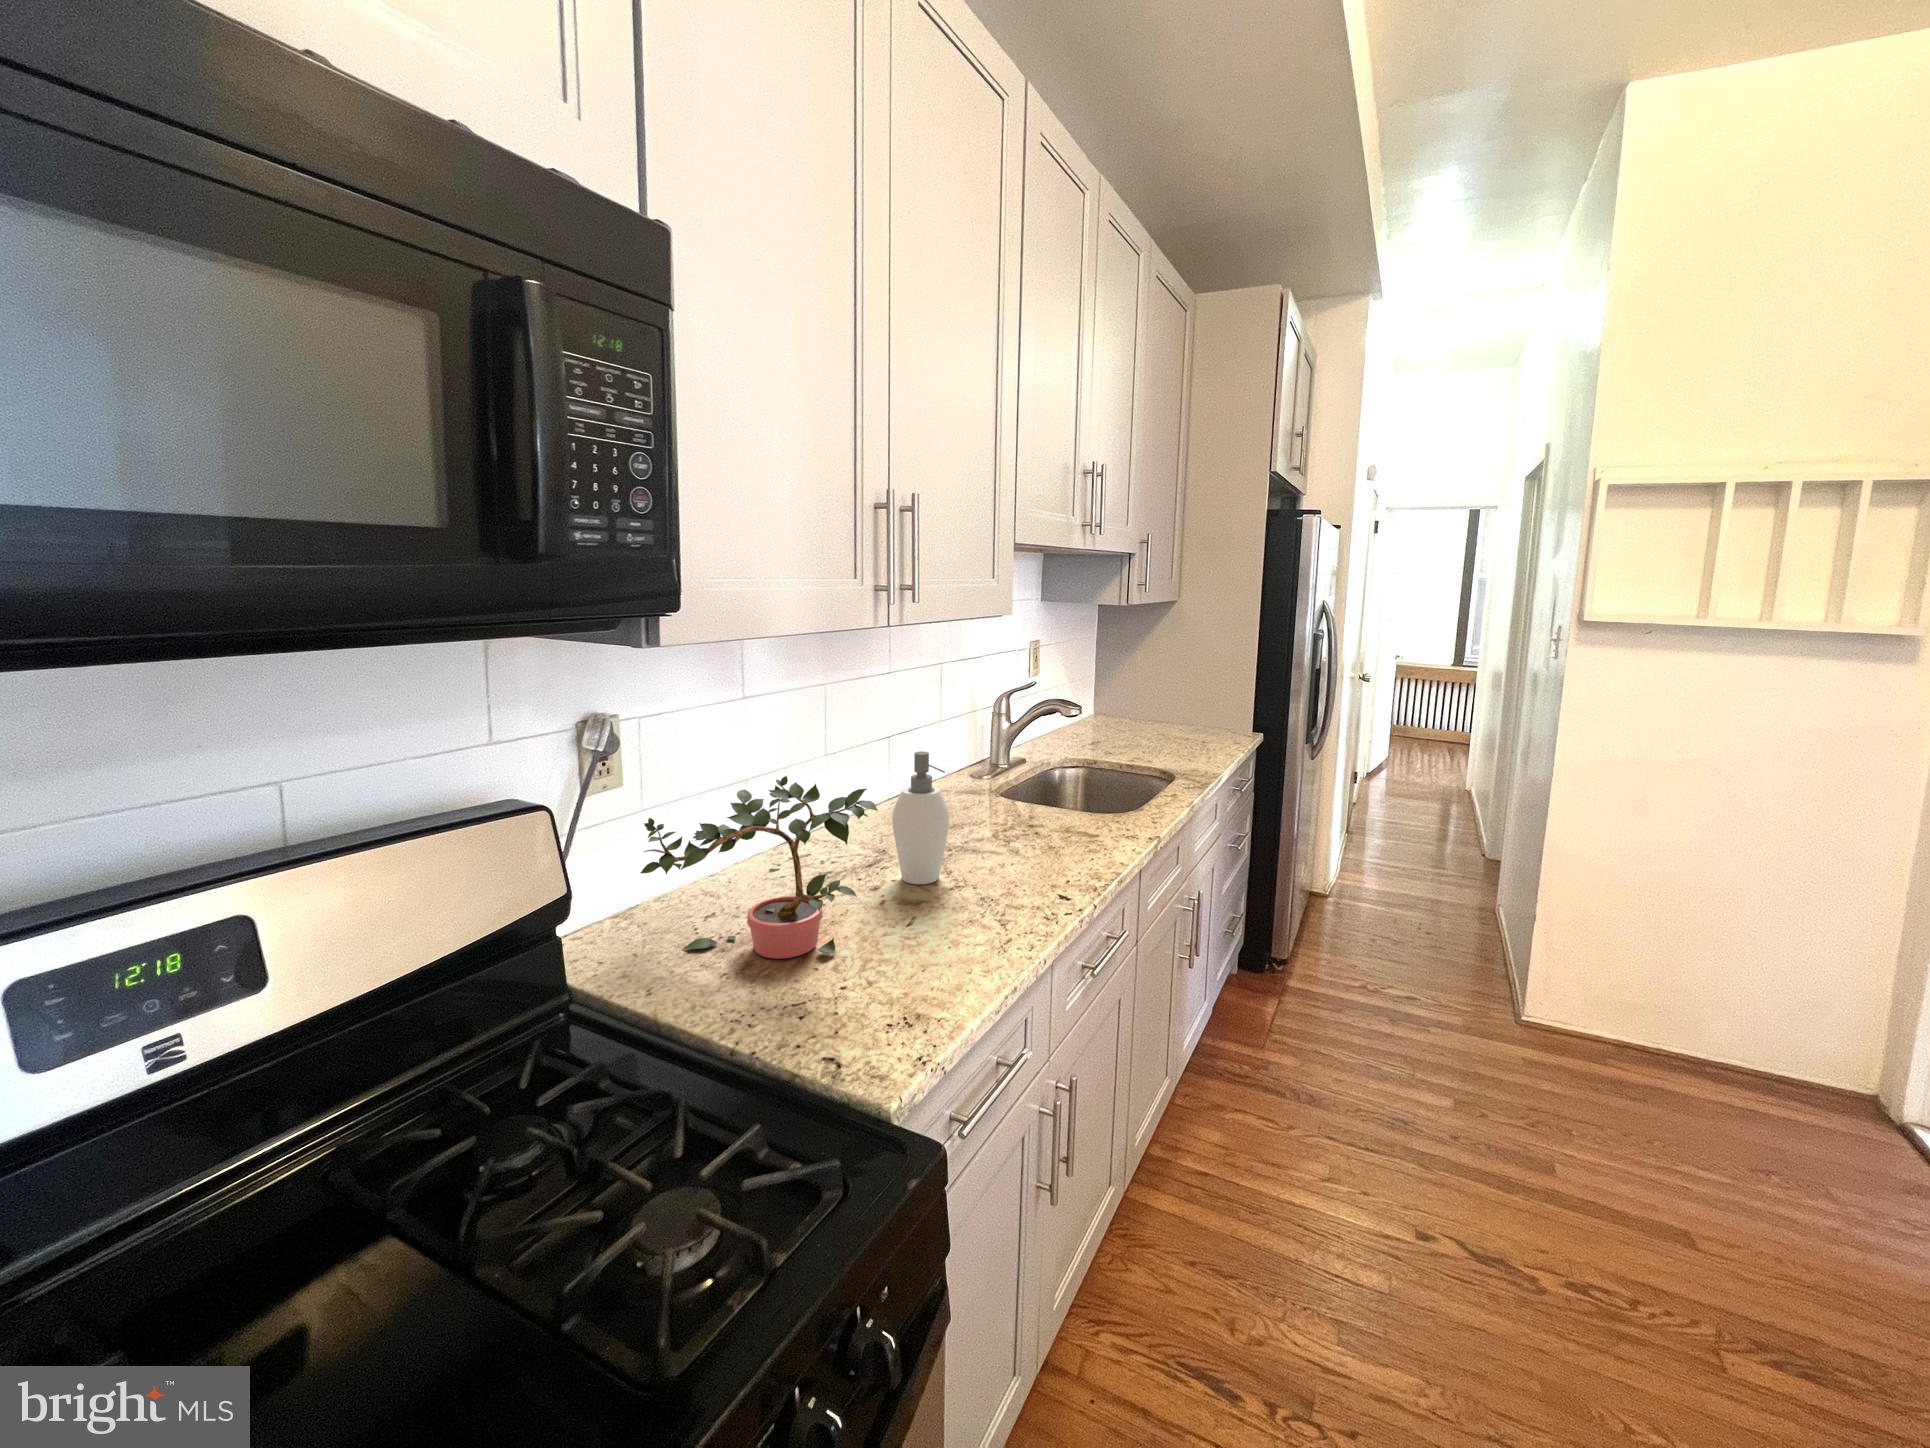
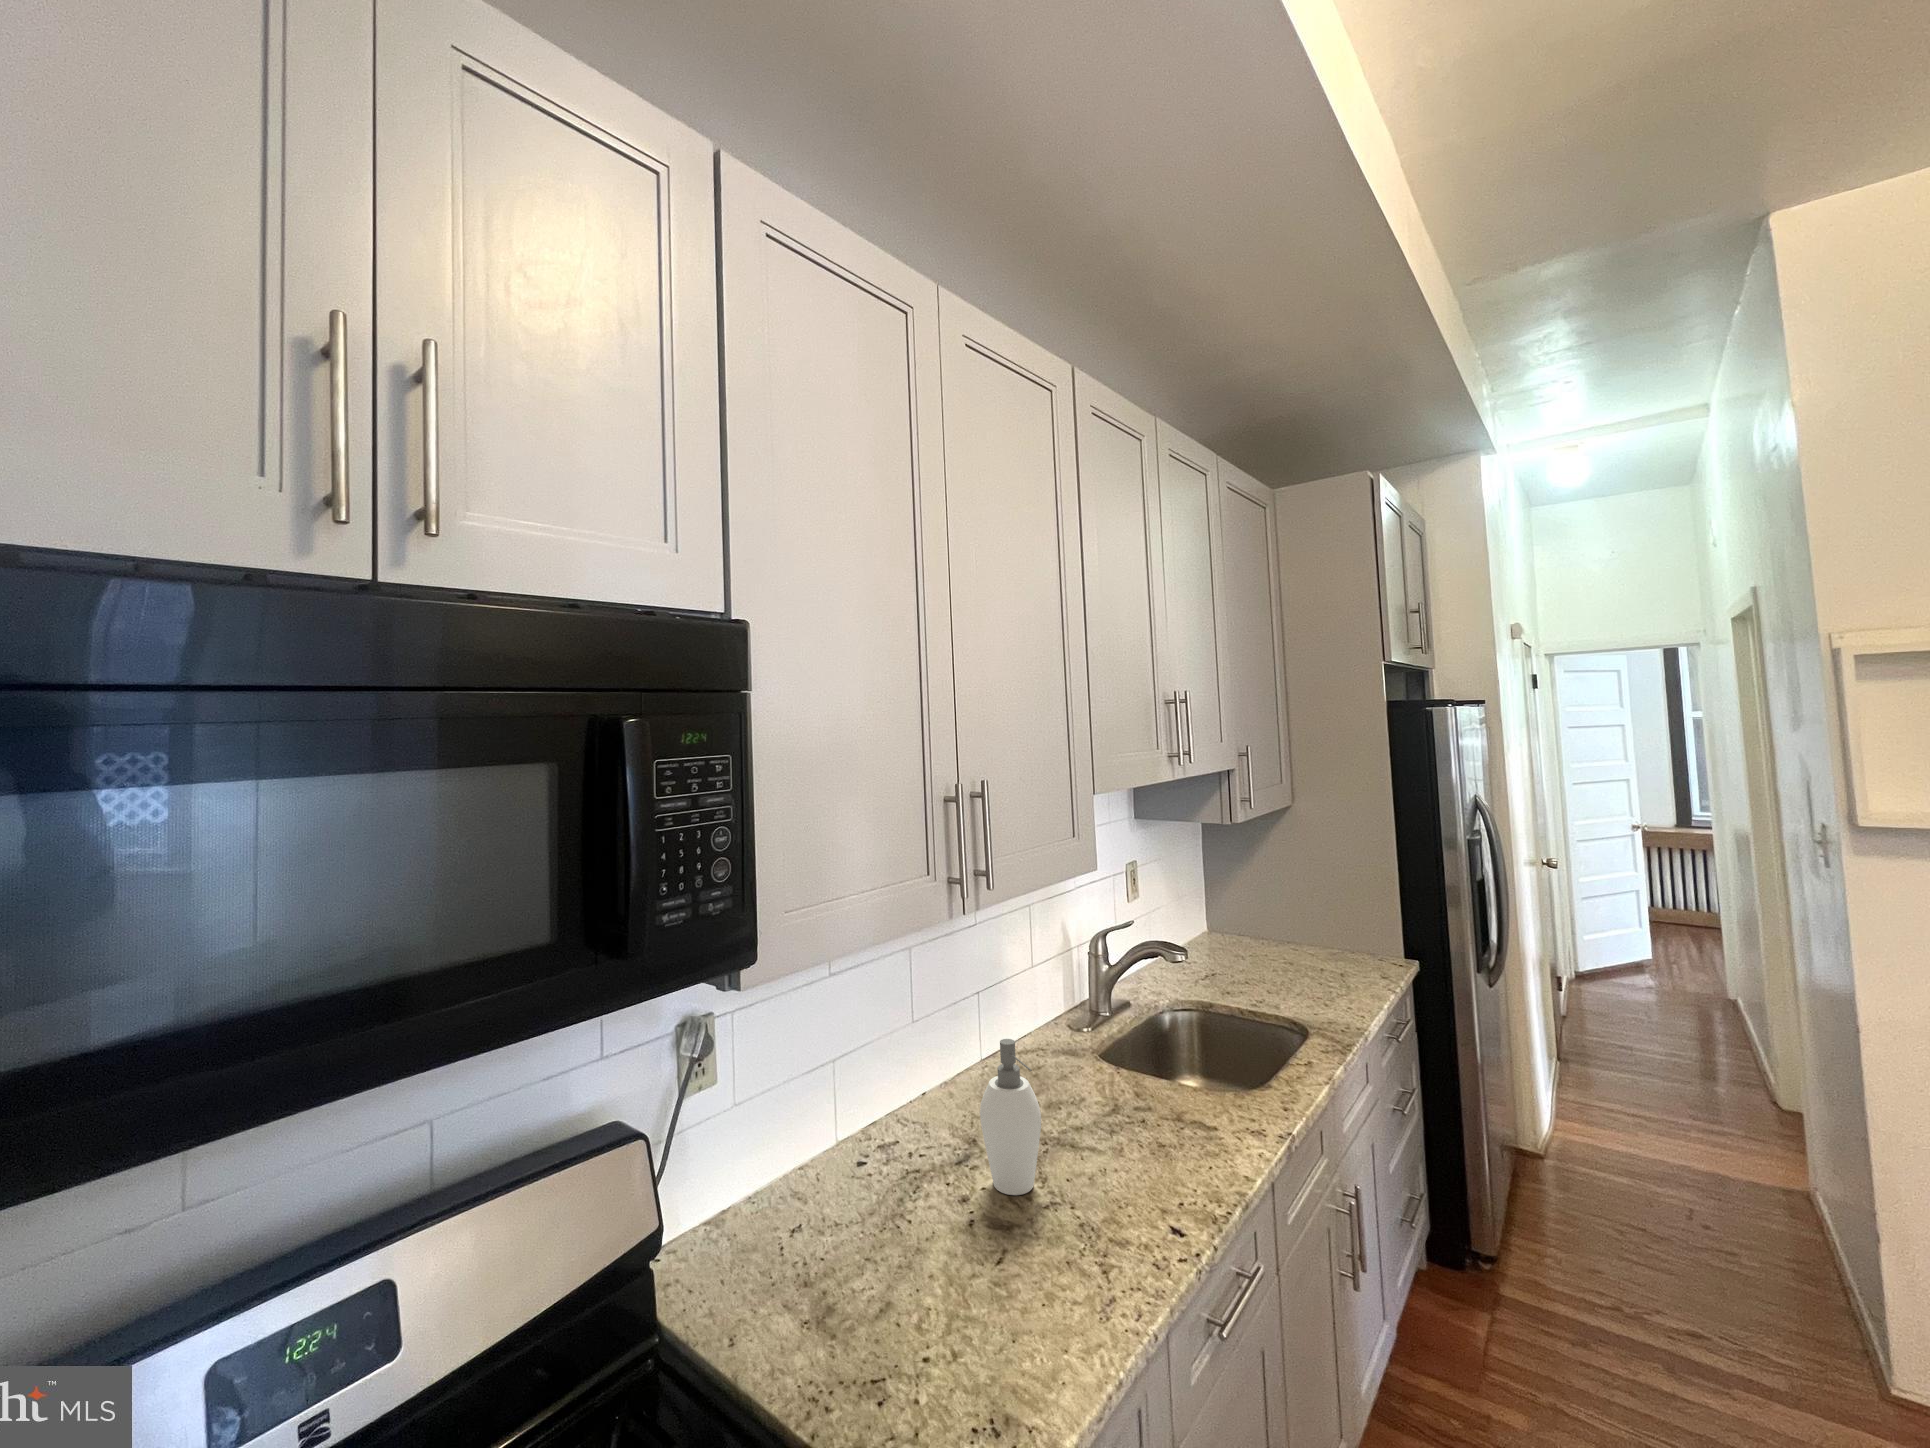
potted plant: present [640,776,877,959] -> none [730,1086,957,1303]

